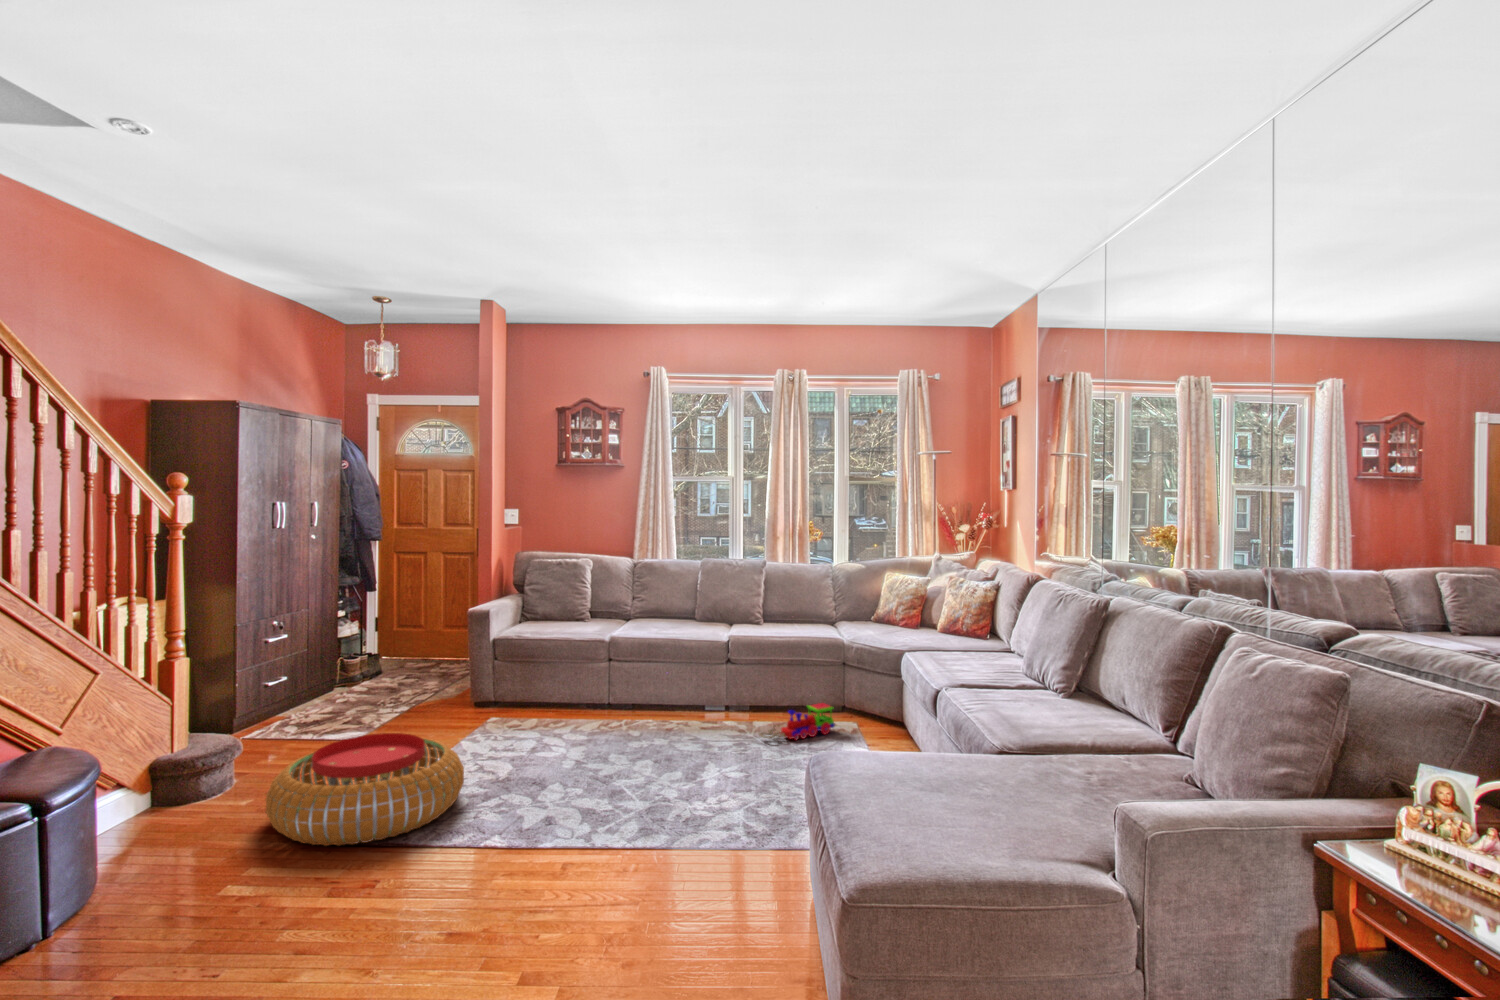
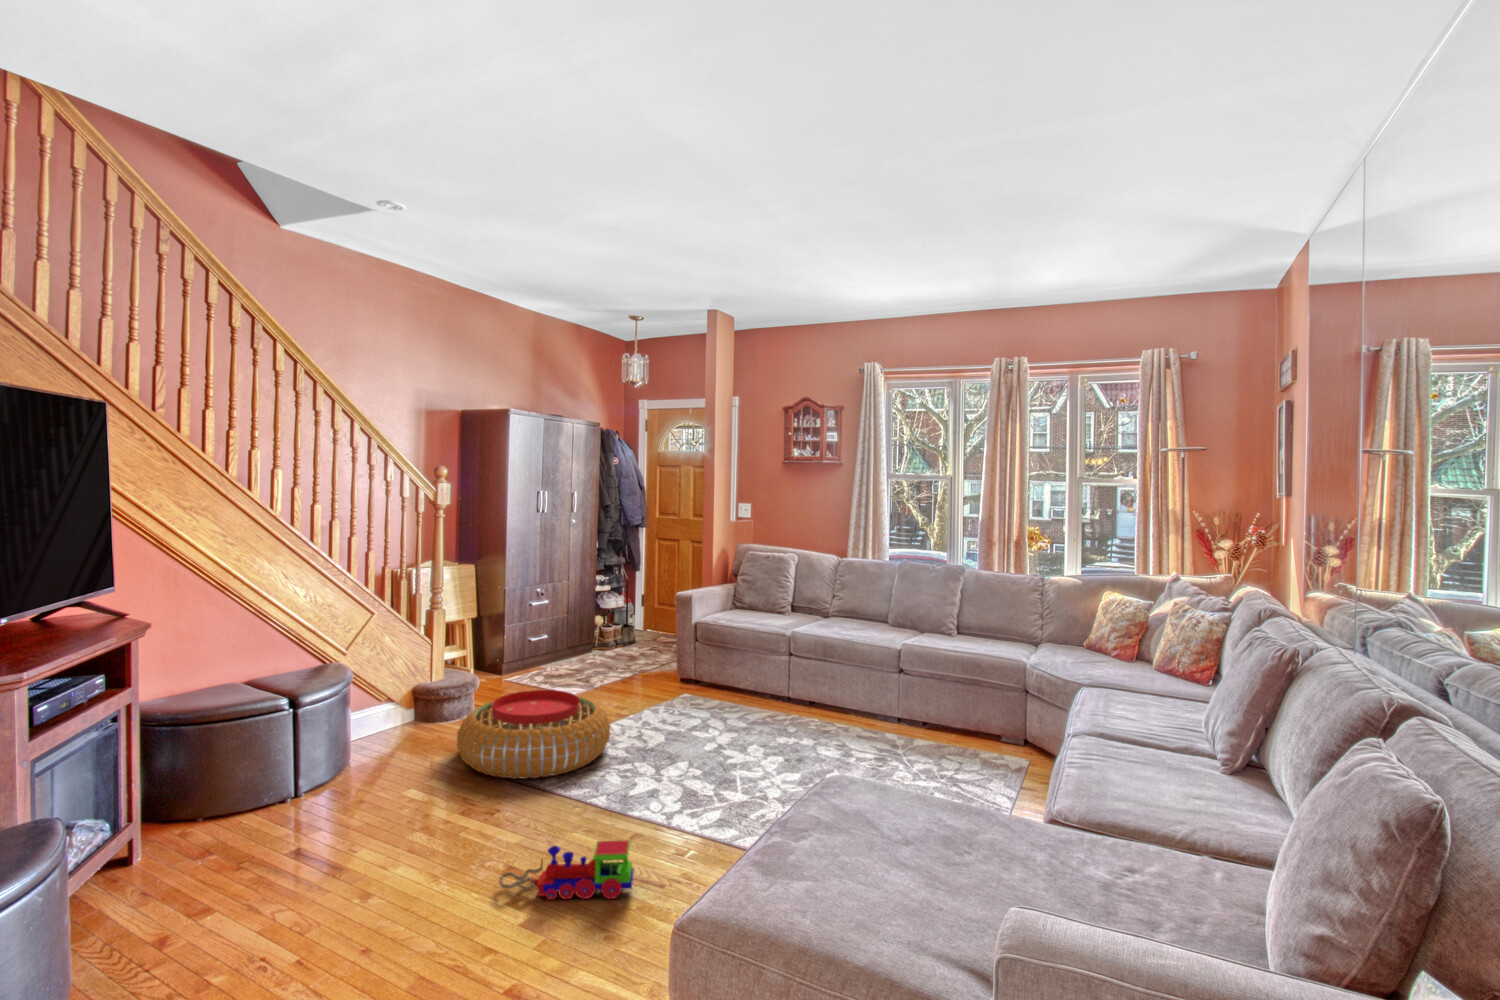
toy train: present [759,703,835,740] -> present [499,841,634,900]

